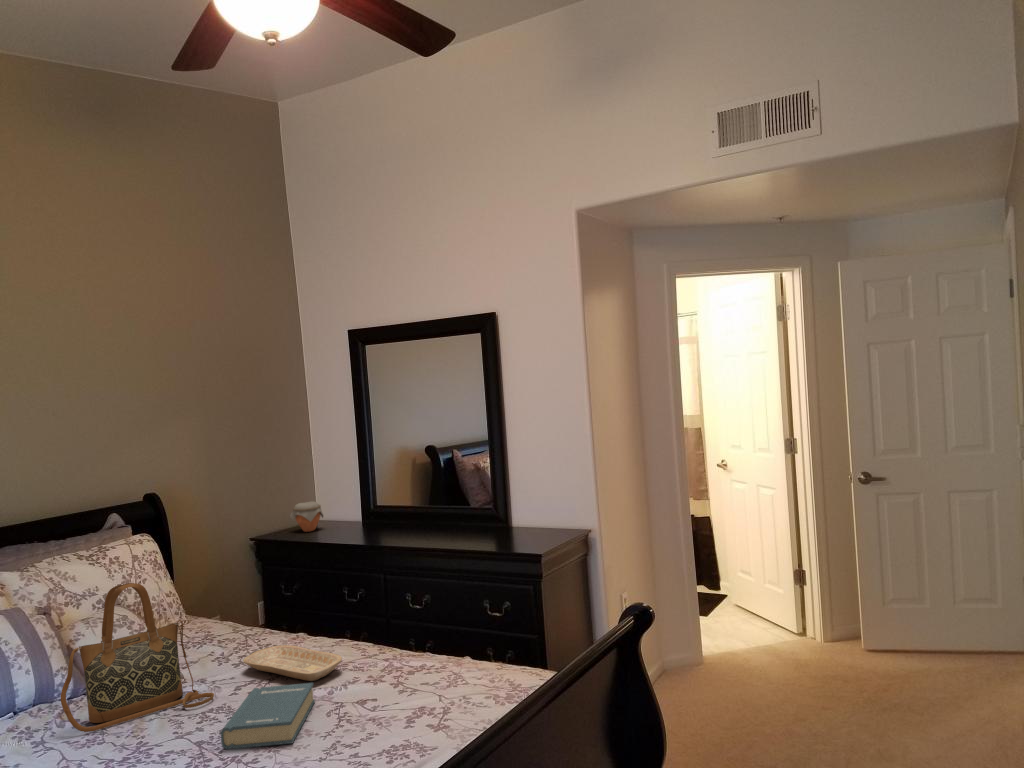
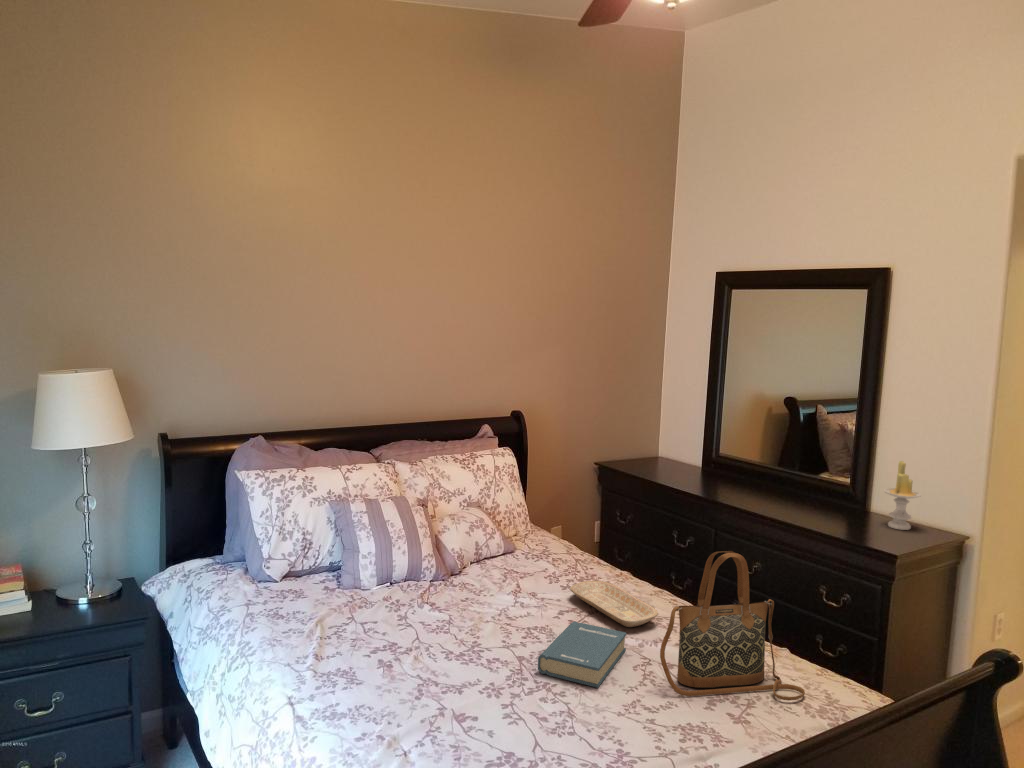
candle: none [526,474,556,536] -> present [884,461,921,530]
jar: present [290,501,323,532] -> none [636,438,668,466]
handbag: present [61,583,214,732] -> present [660,551,805,700]

